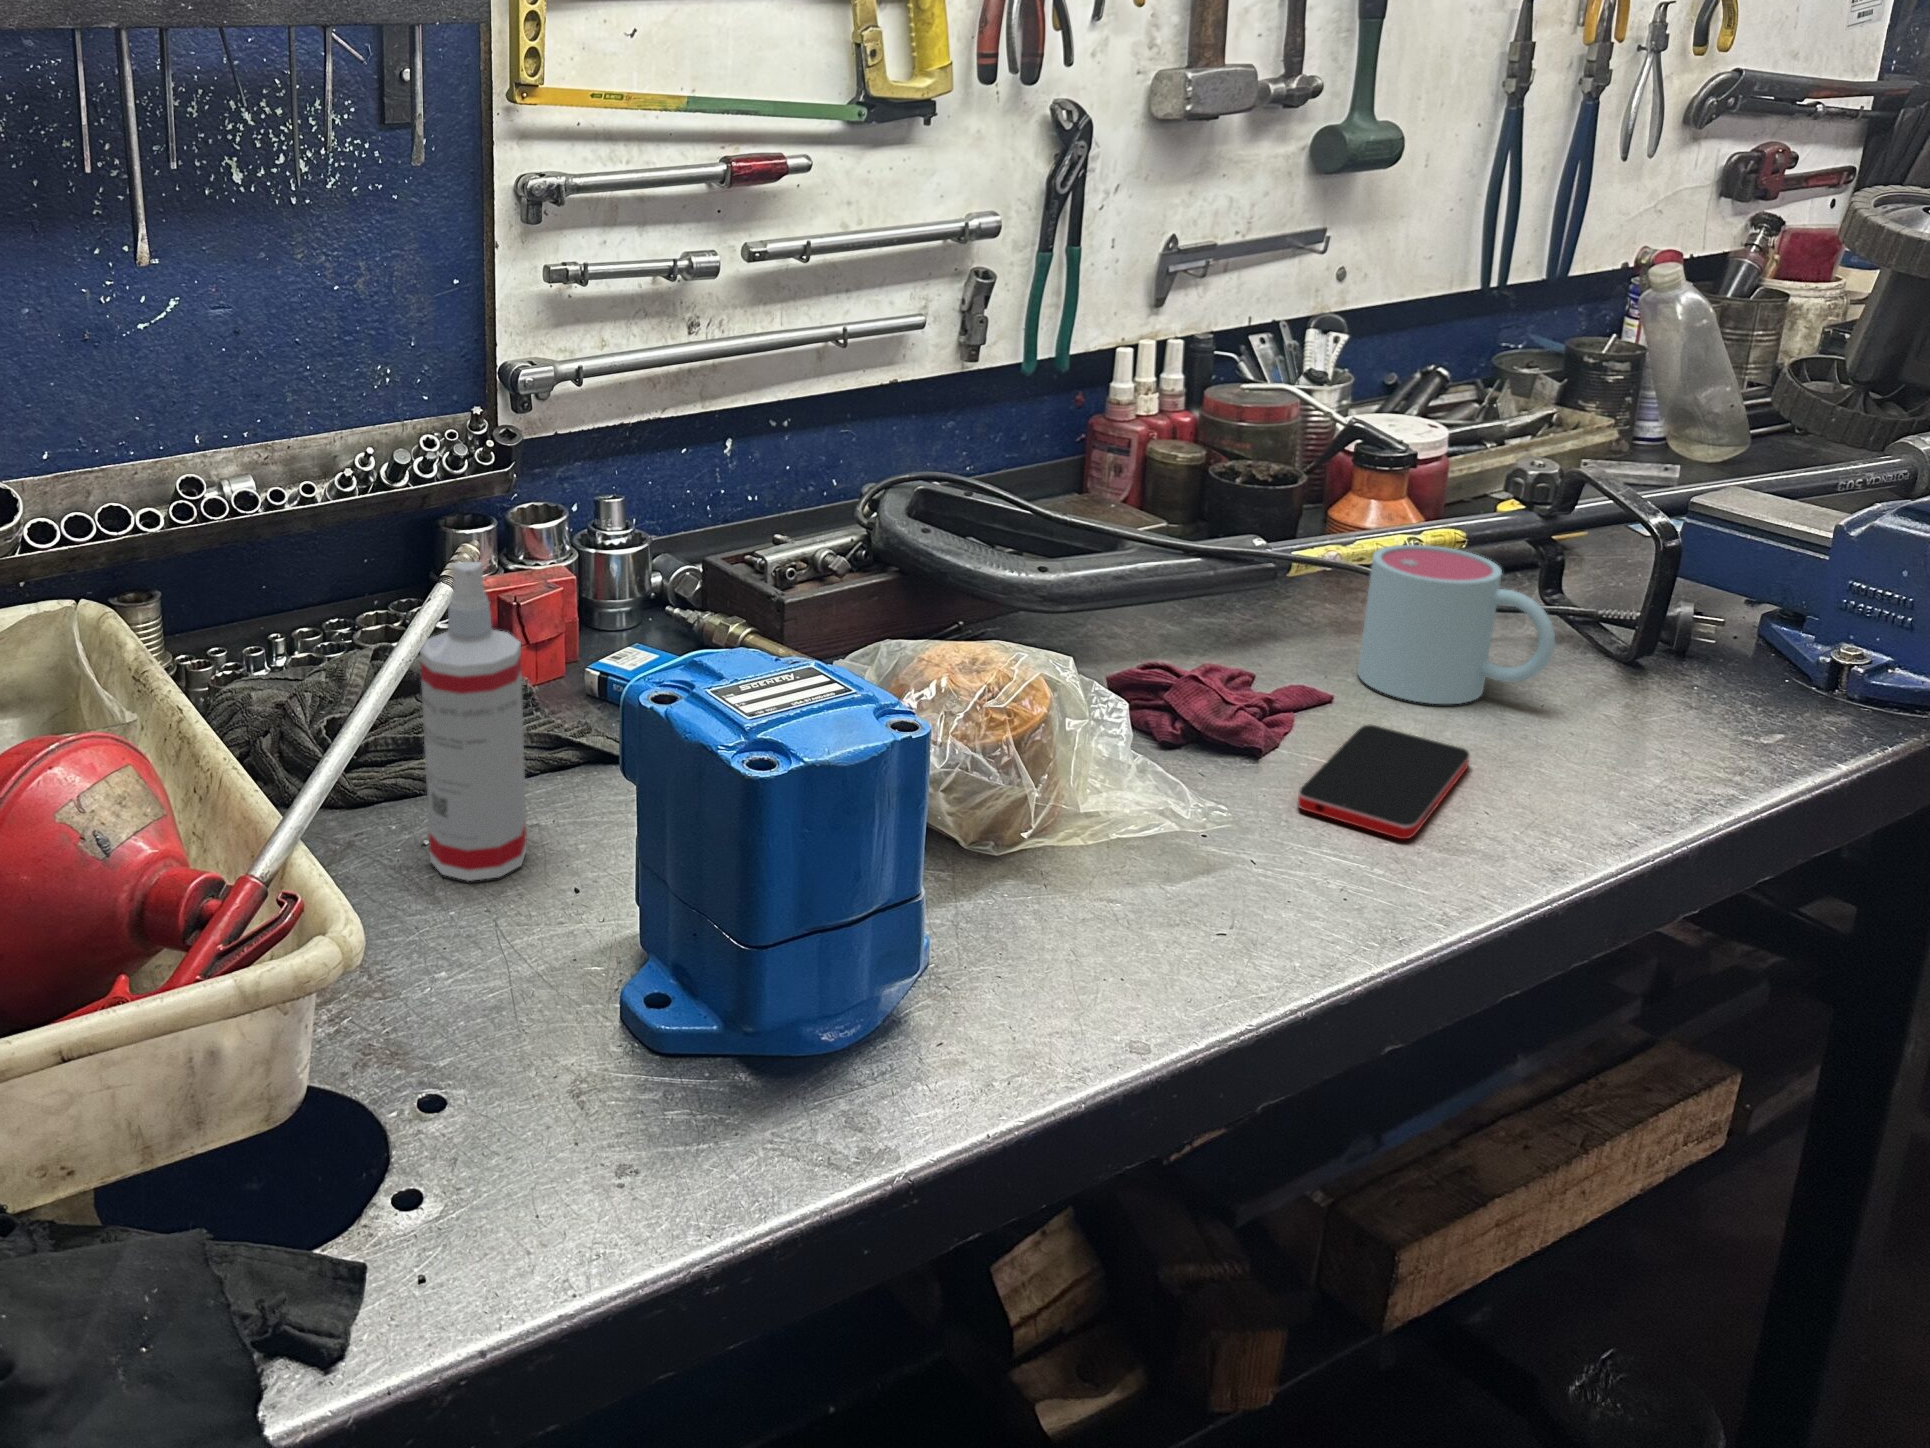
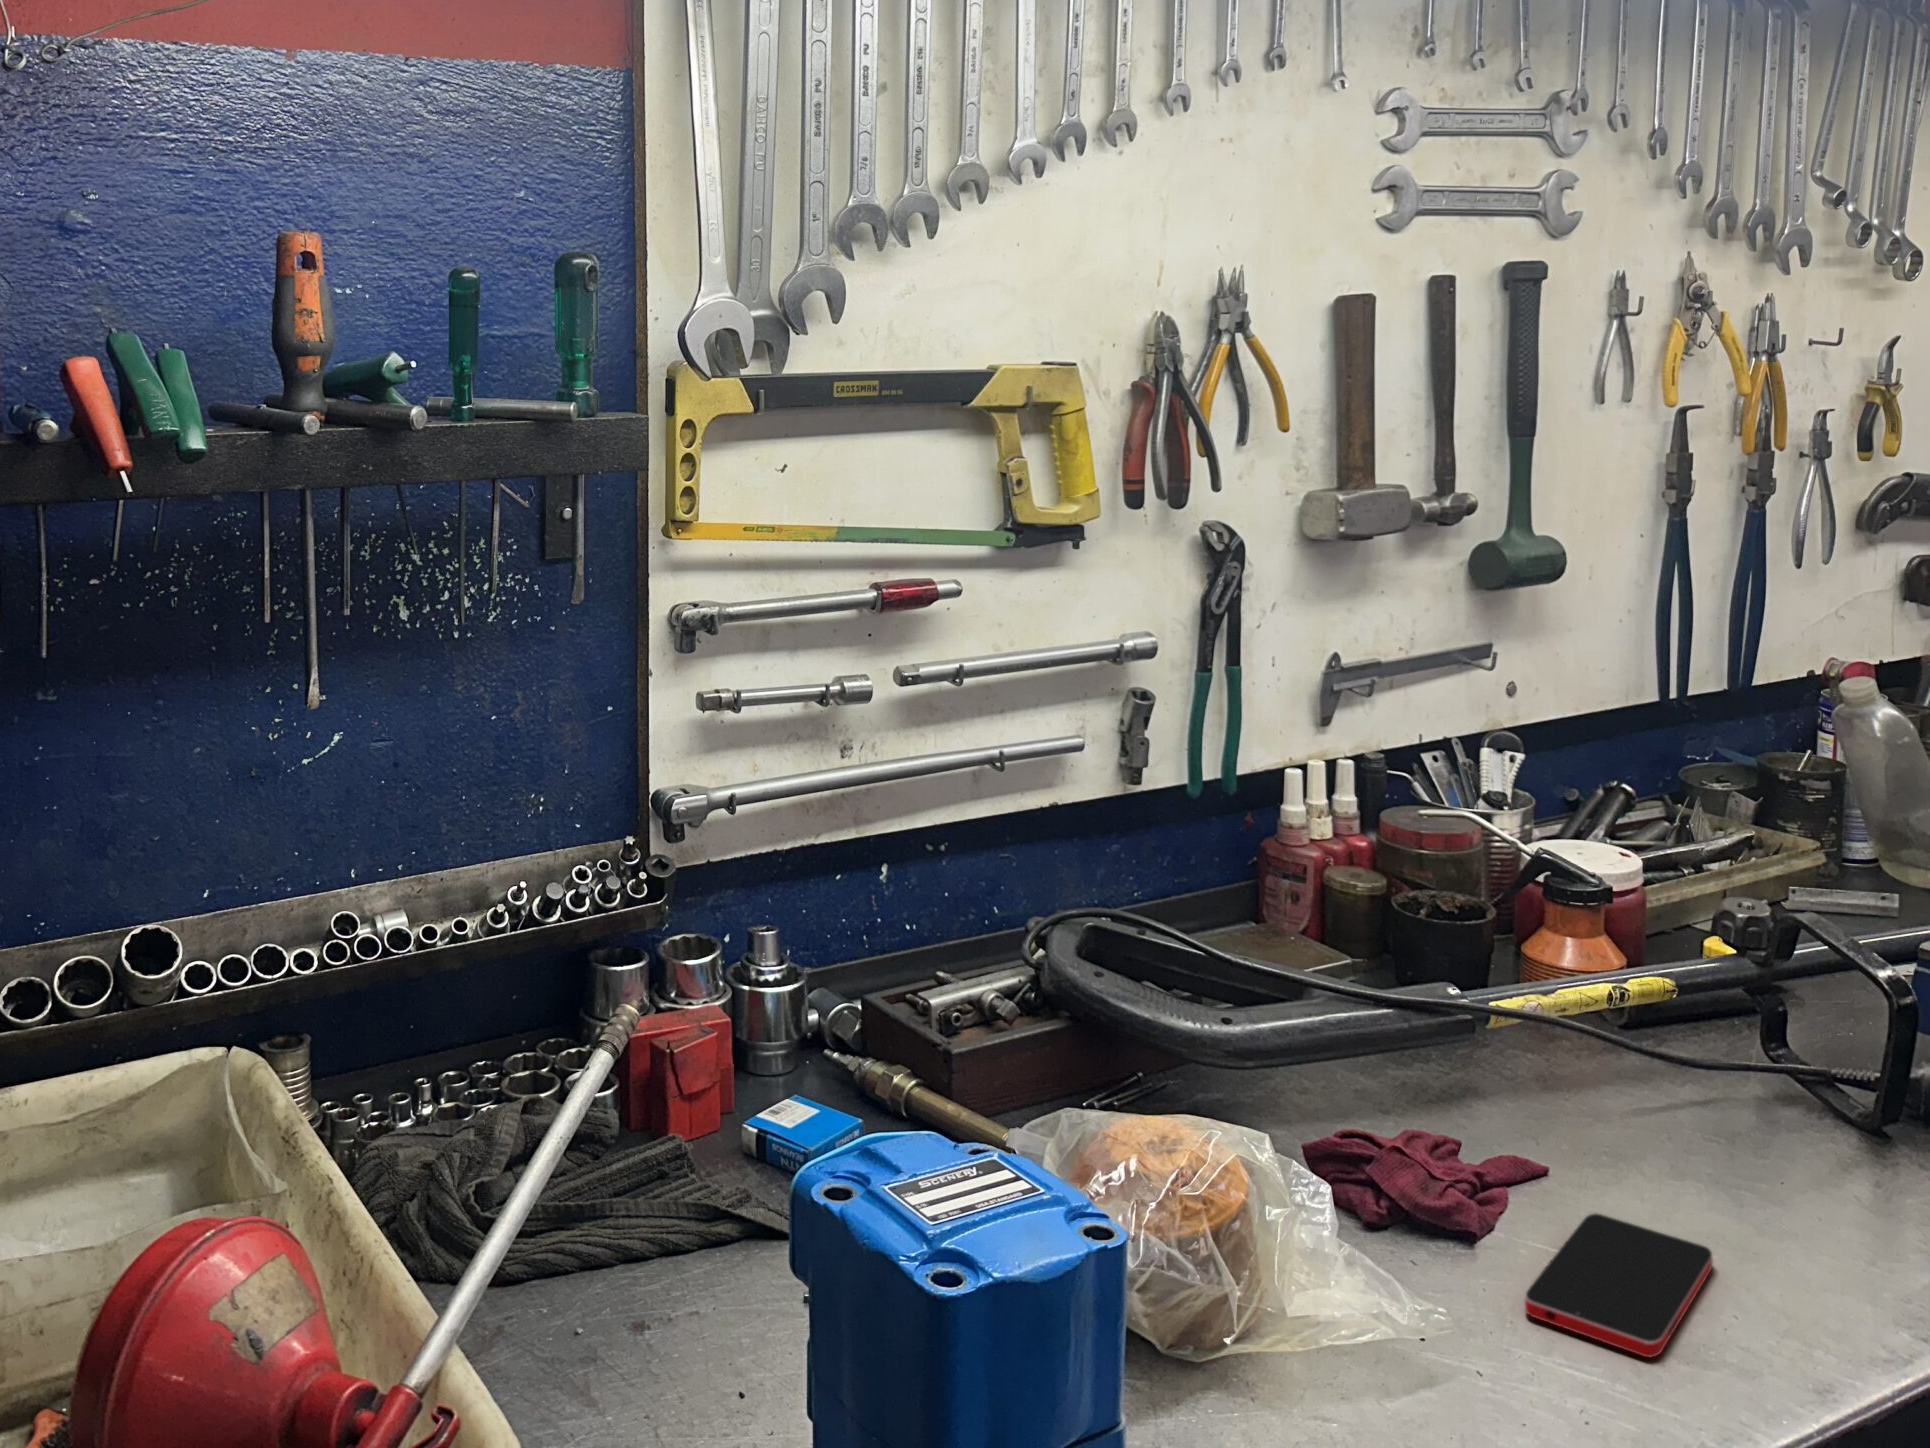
mug: present [1358,545,1555,704] -> none [1576,1004,1793,1189]
spray bottle: present [420,562,527,881] -> none [586,1025,690,1377]

